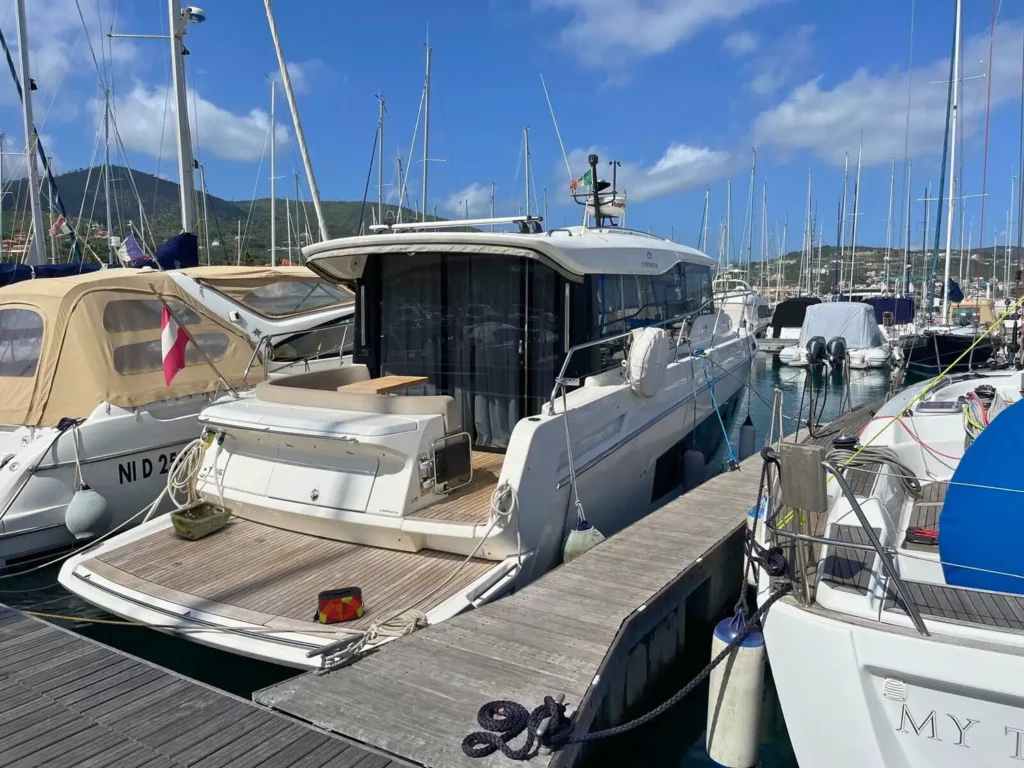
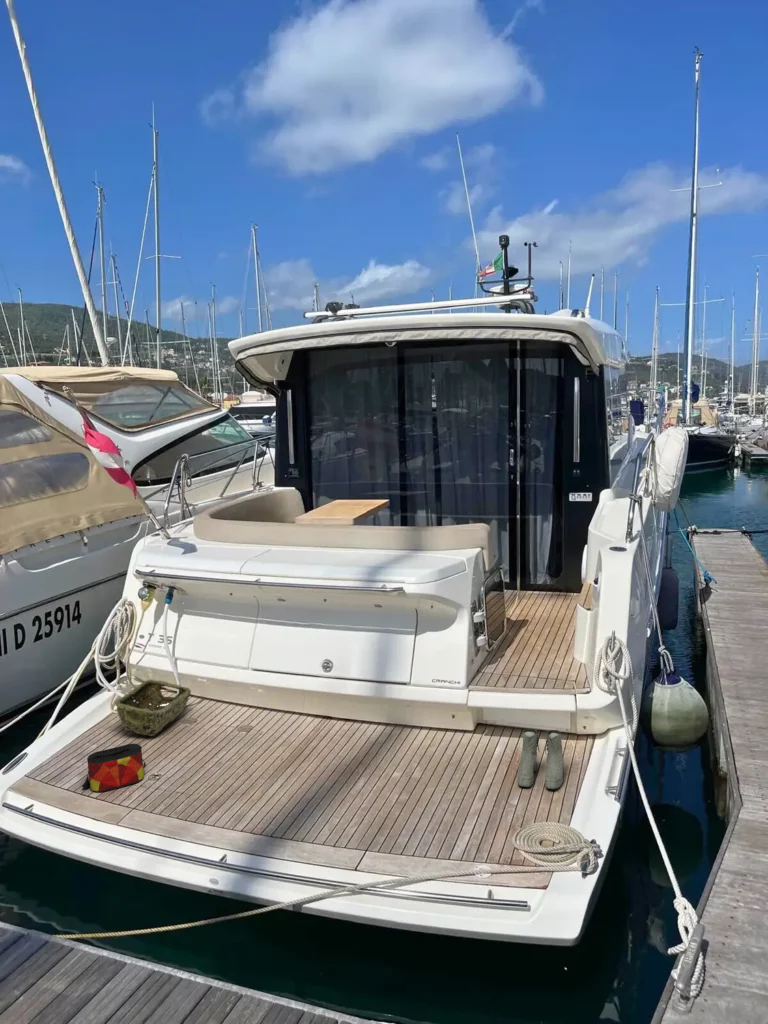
boots: none [418,548,459,592] -> present [518,729,564,789]
bag: present [313,586,364,624] -> present [82,744,146,792]

